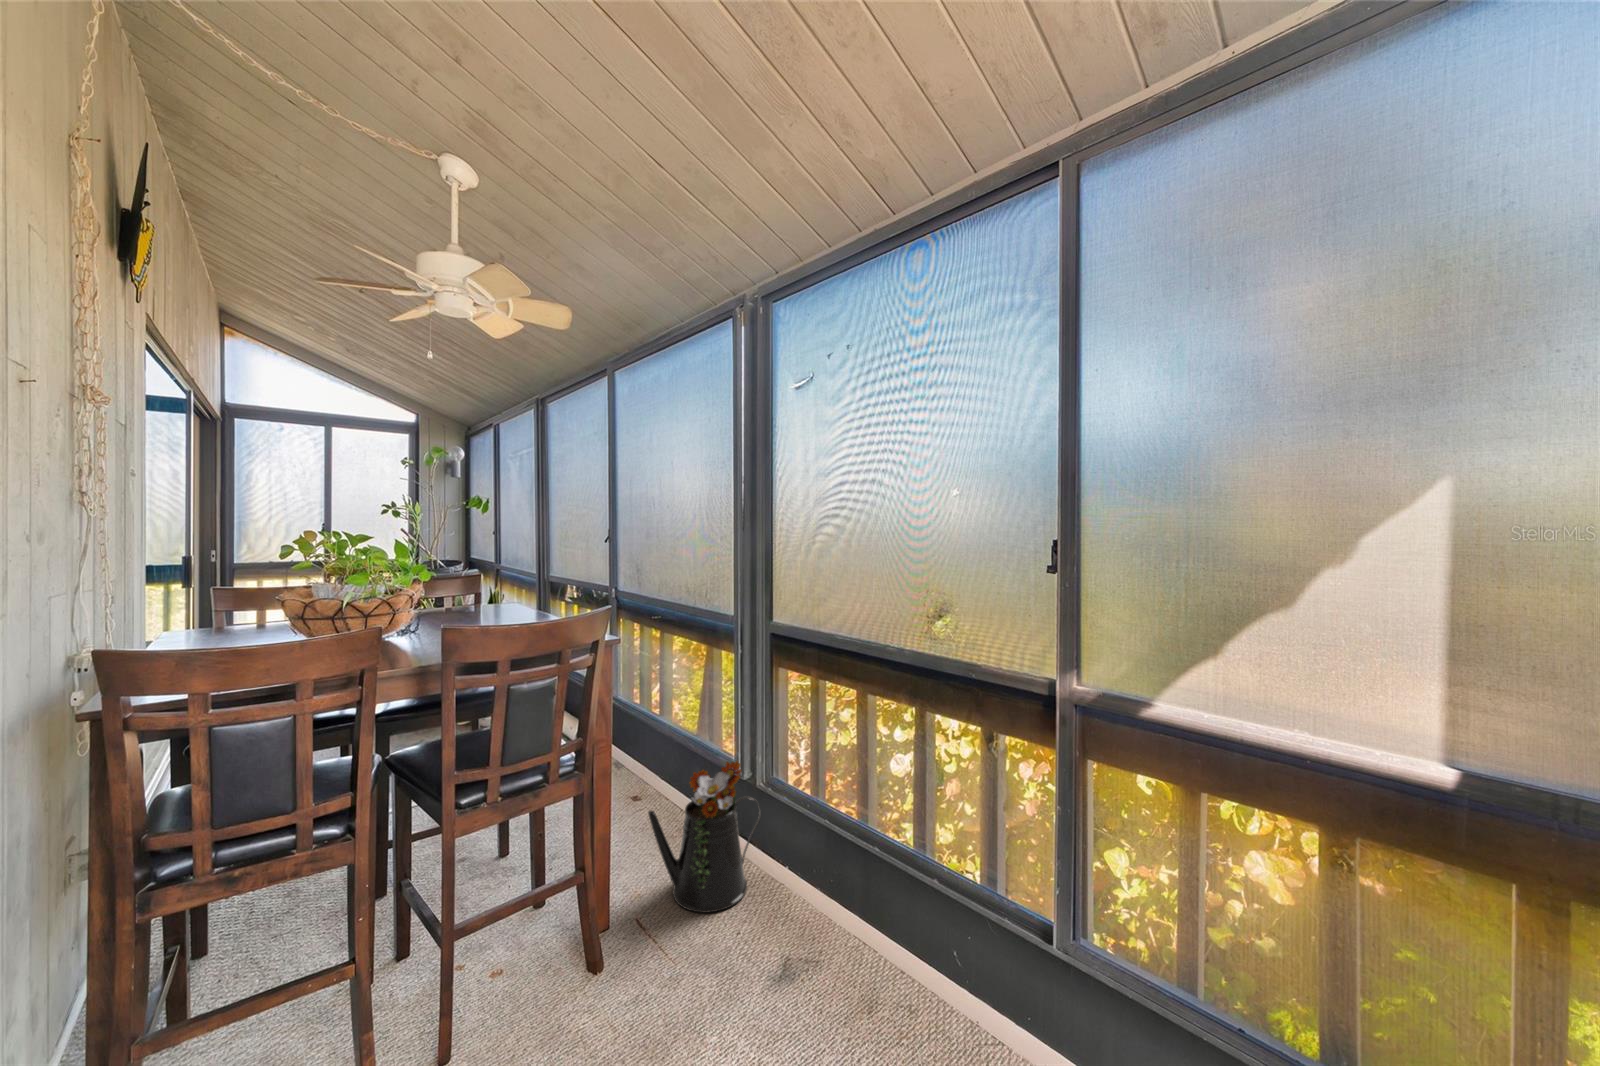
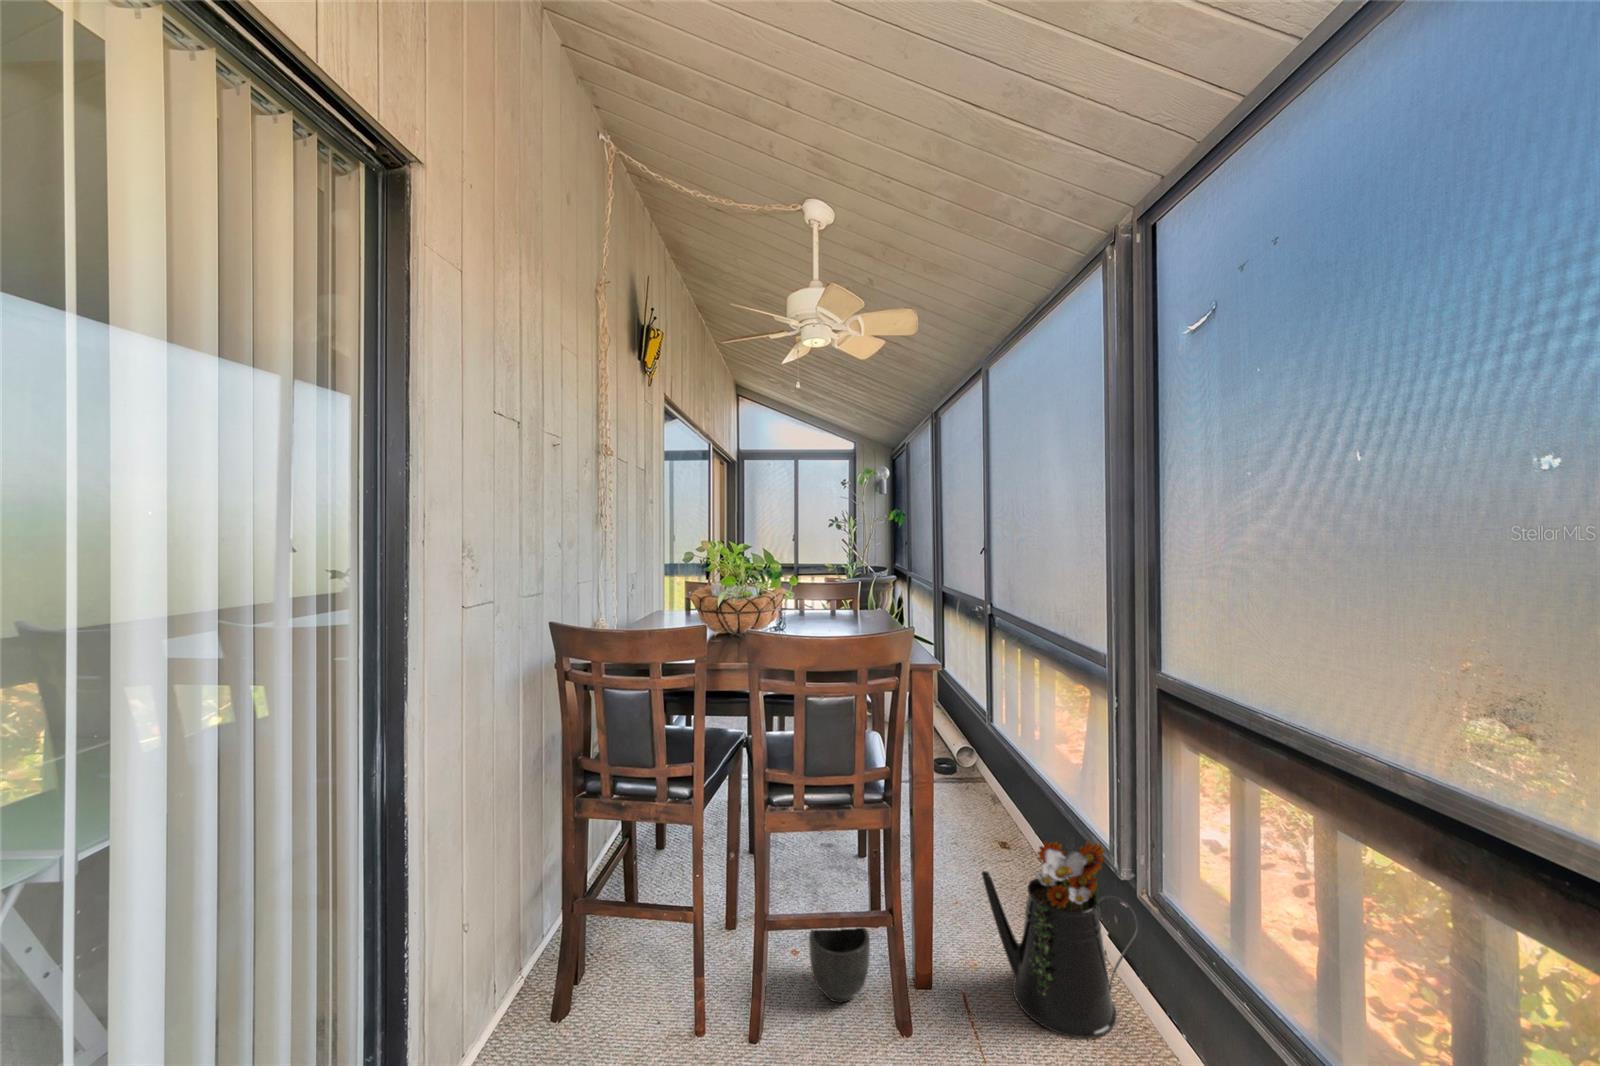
planter: none [490,898,555,982] -> present [809,928,870,1003]

